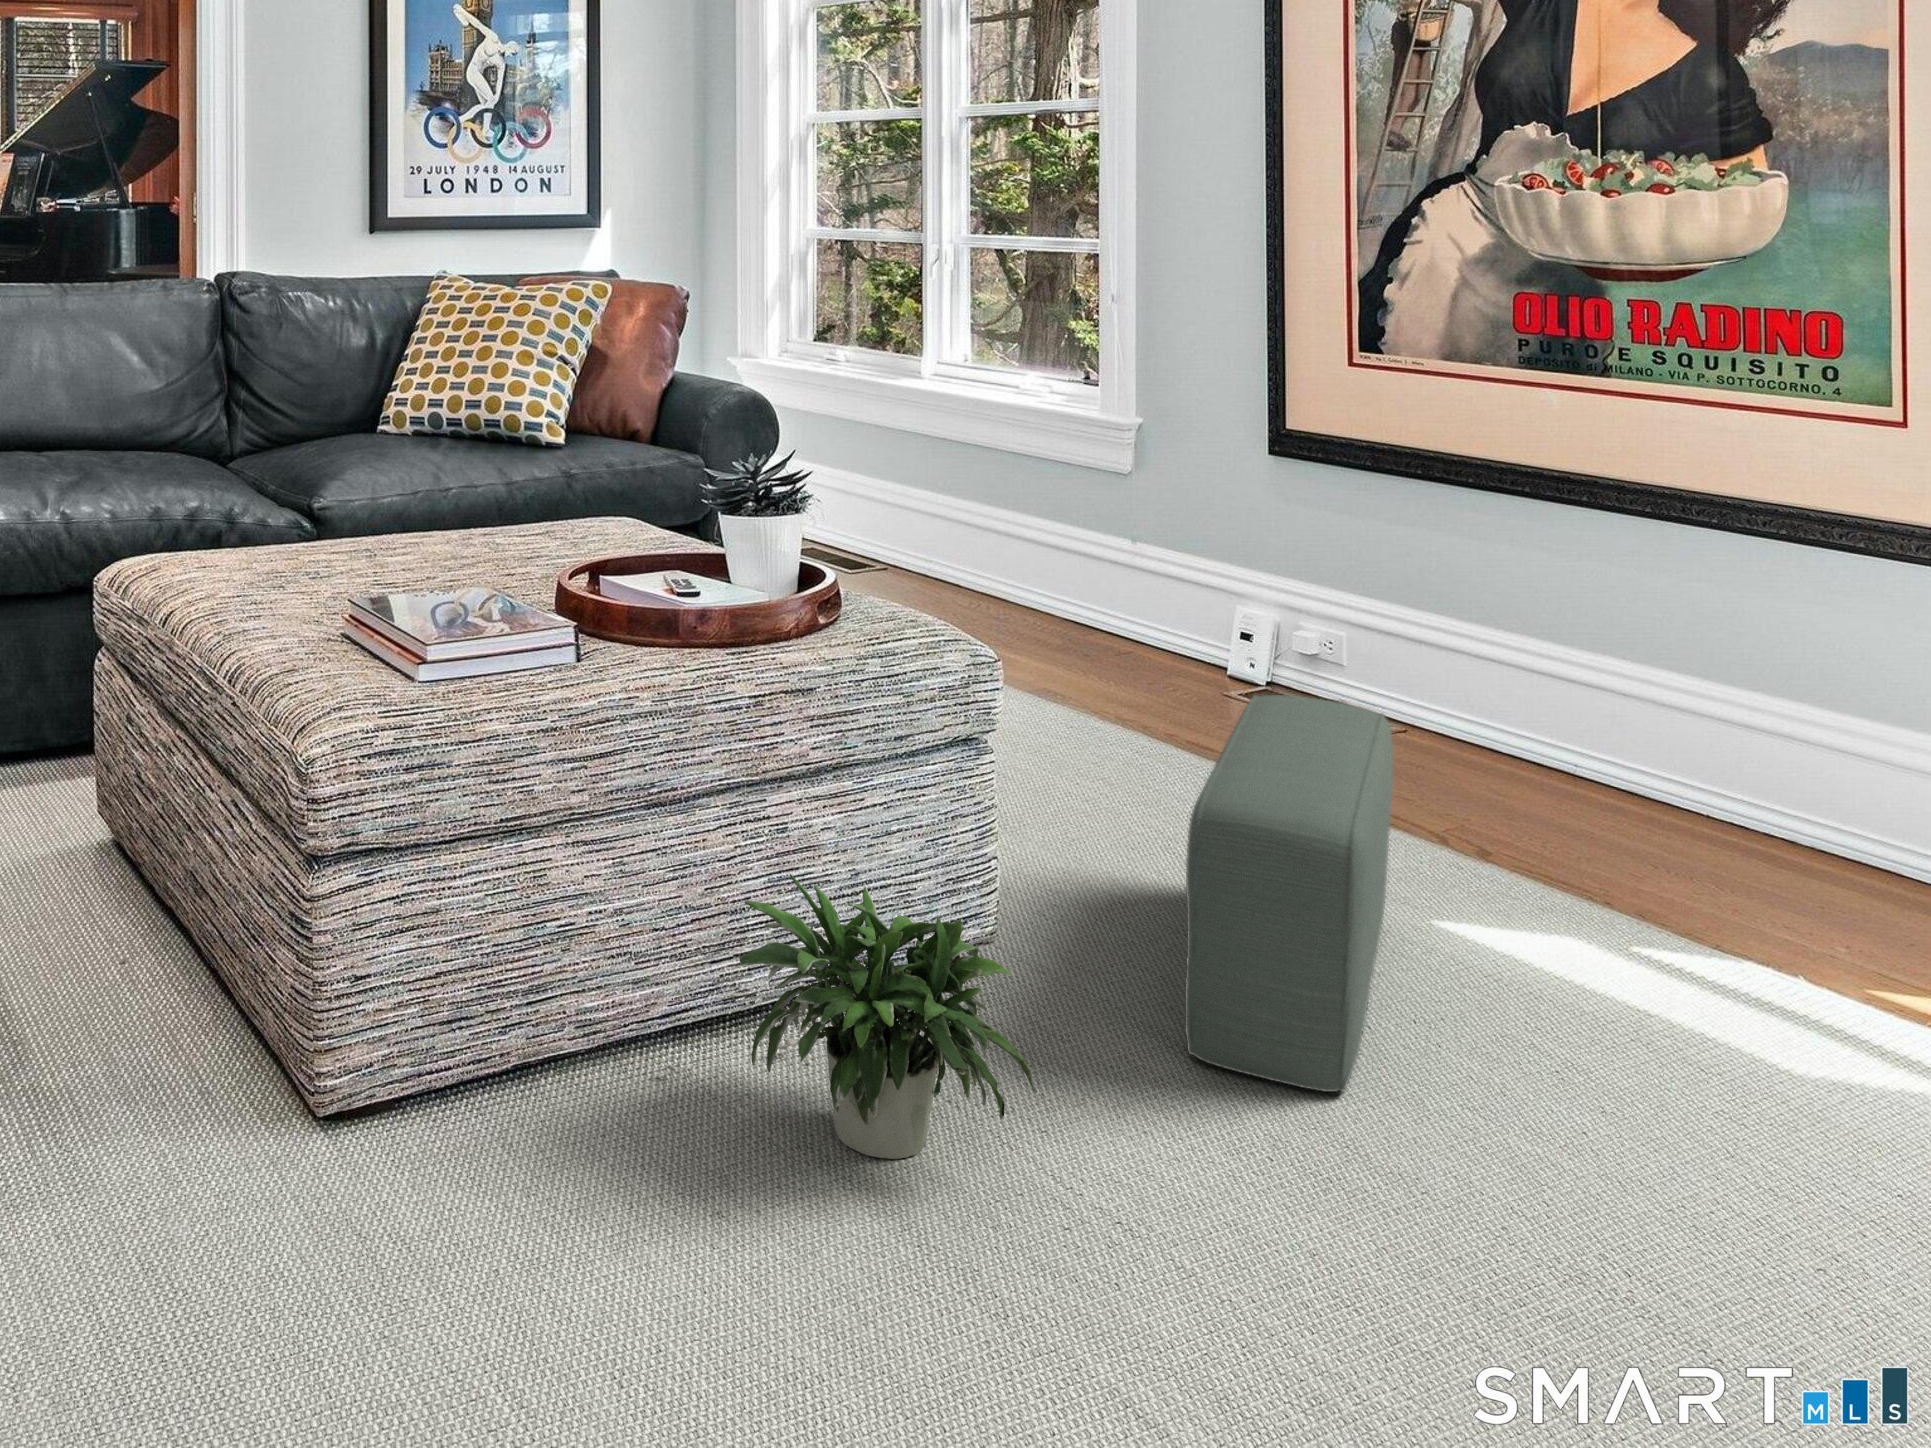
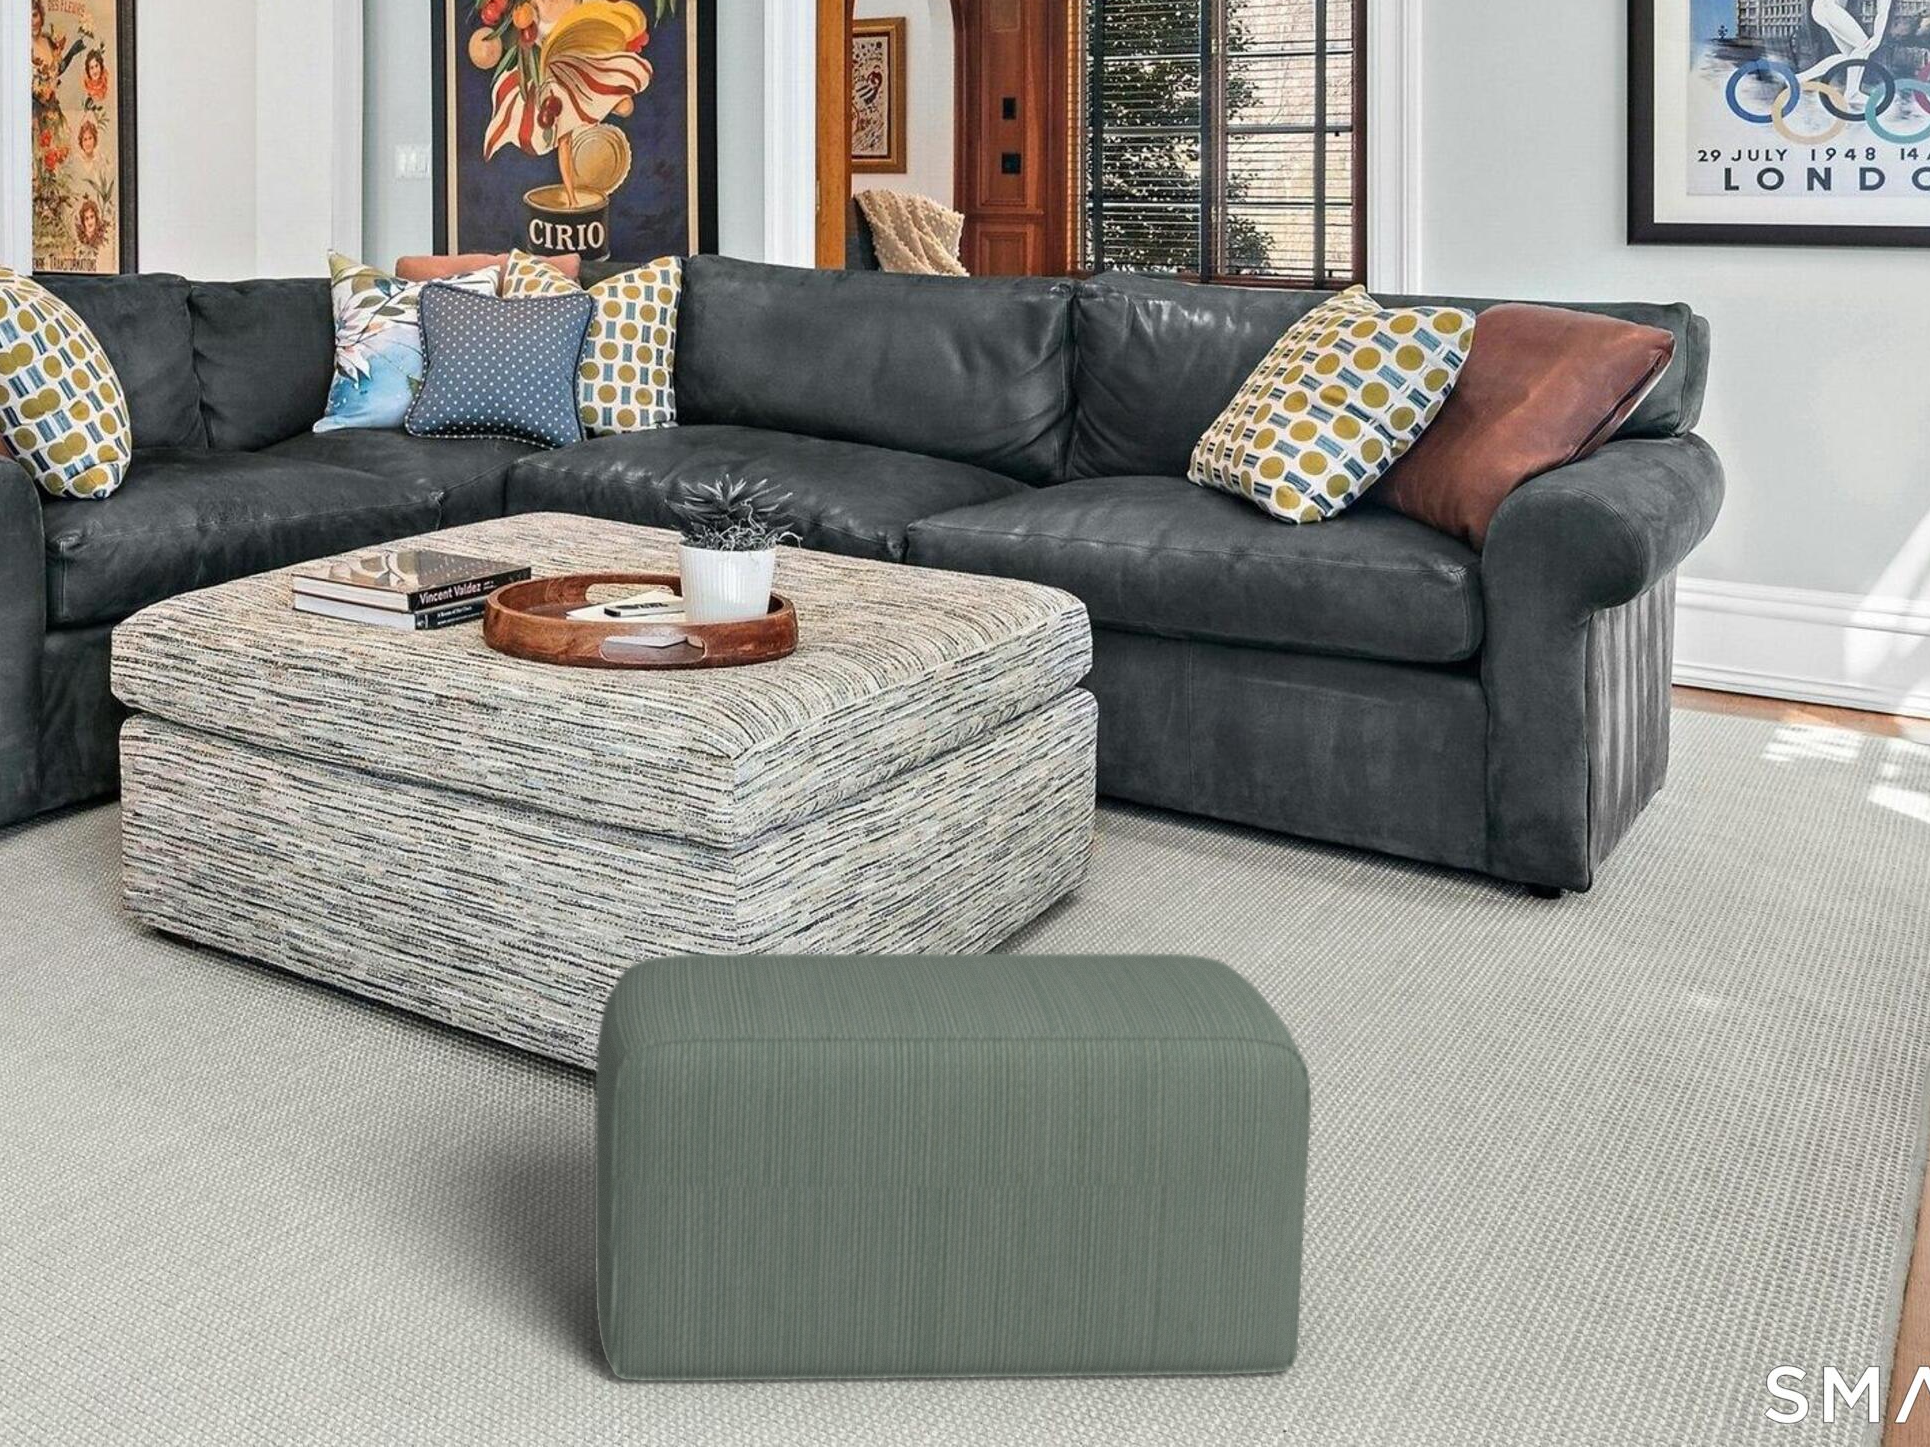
potted plant: present [667,874,1036,1159] -> none [137,850,415,1154]

